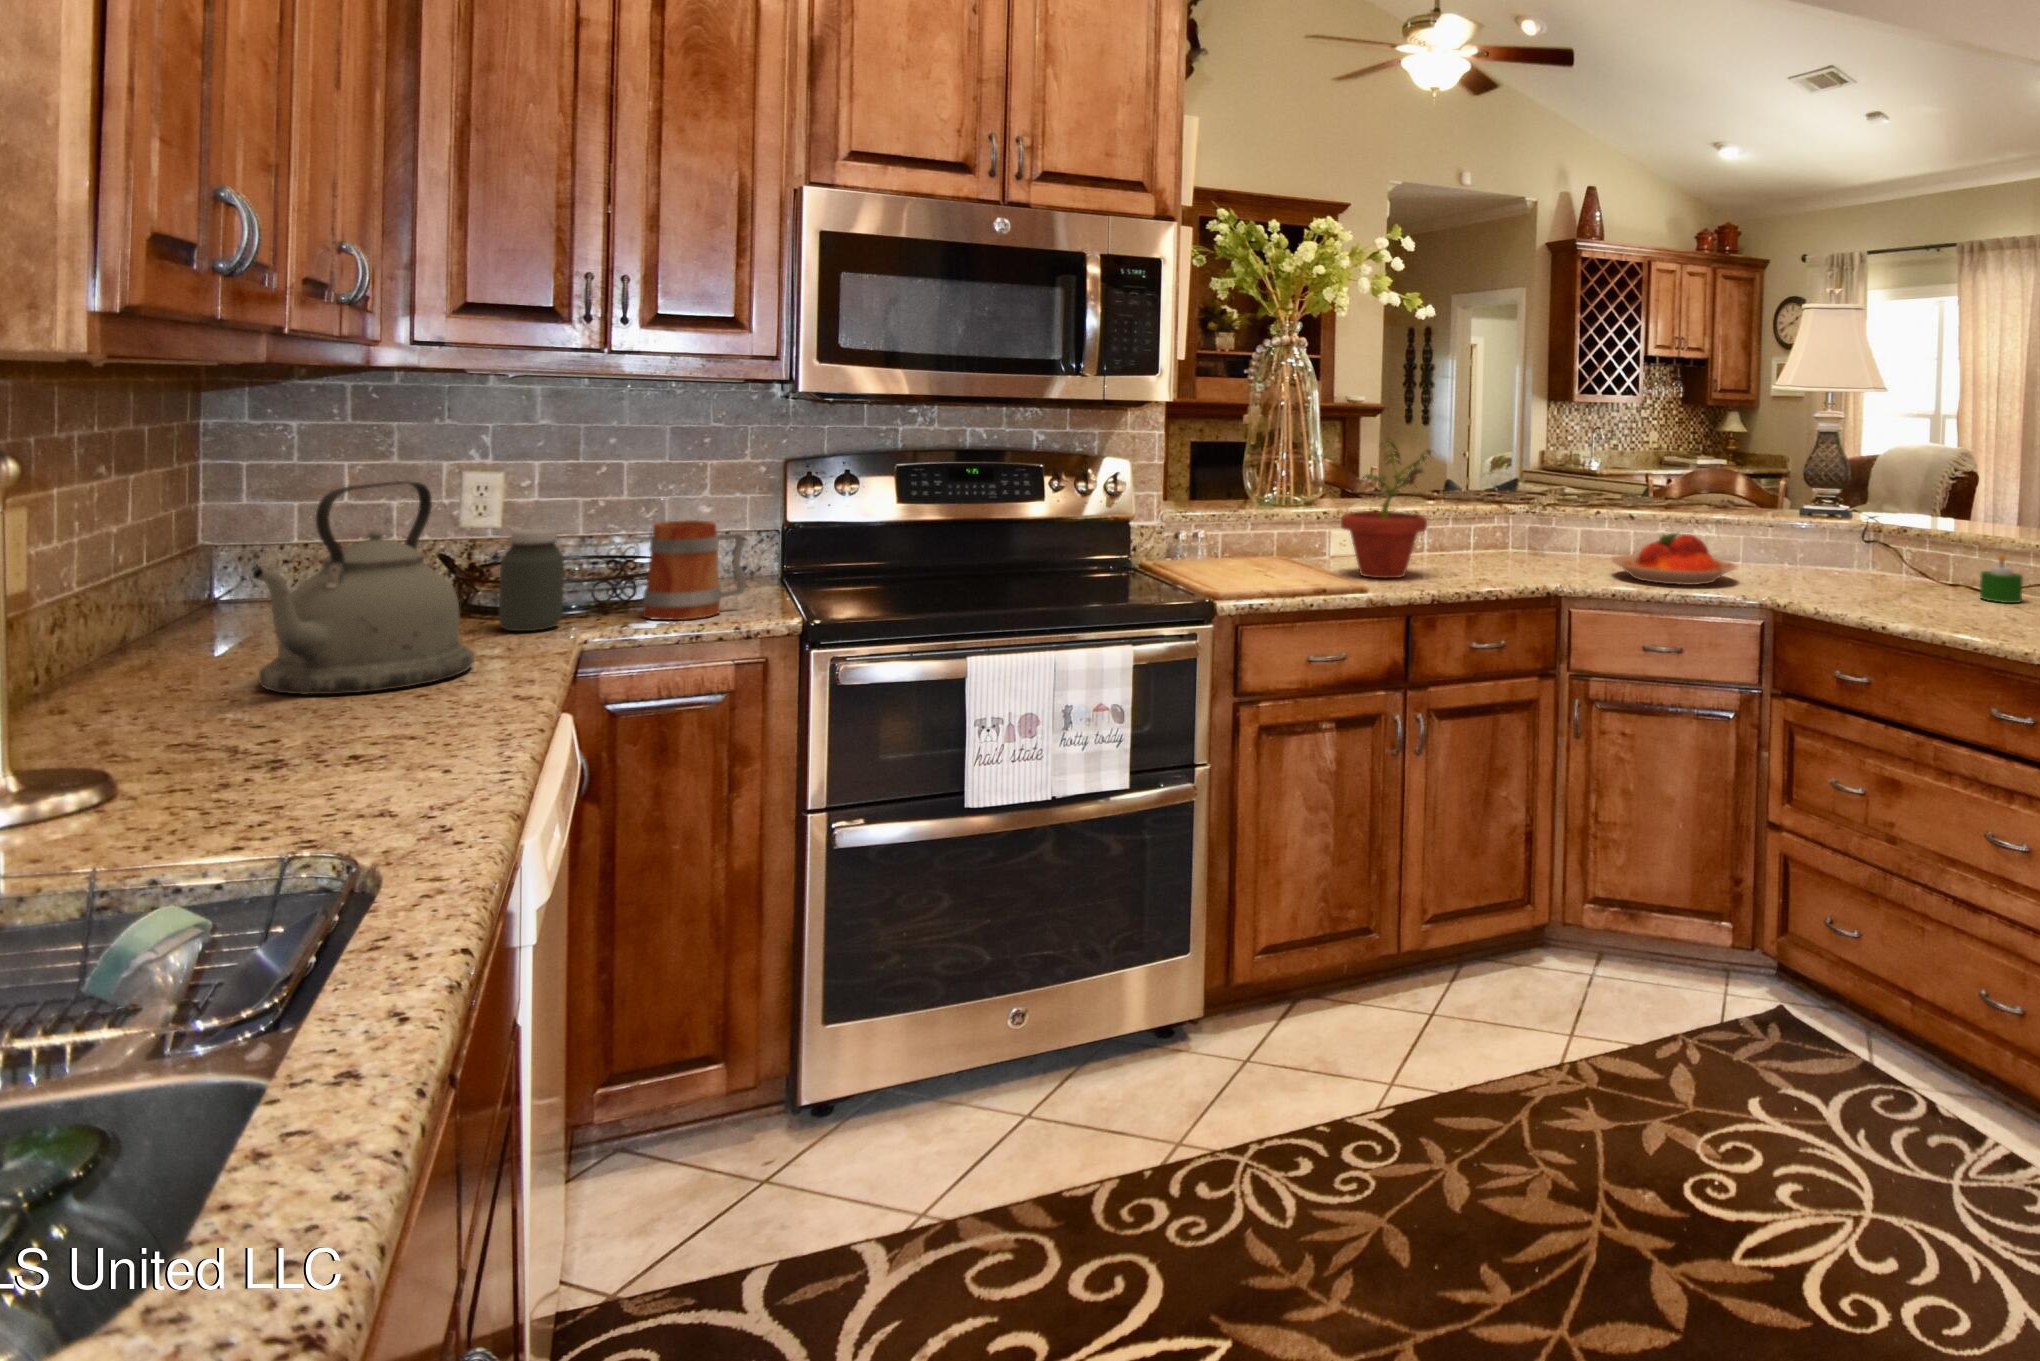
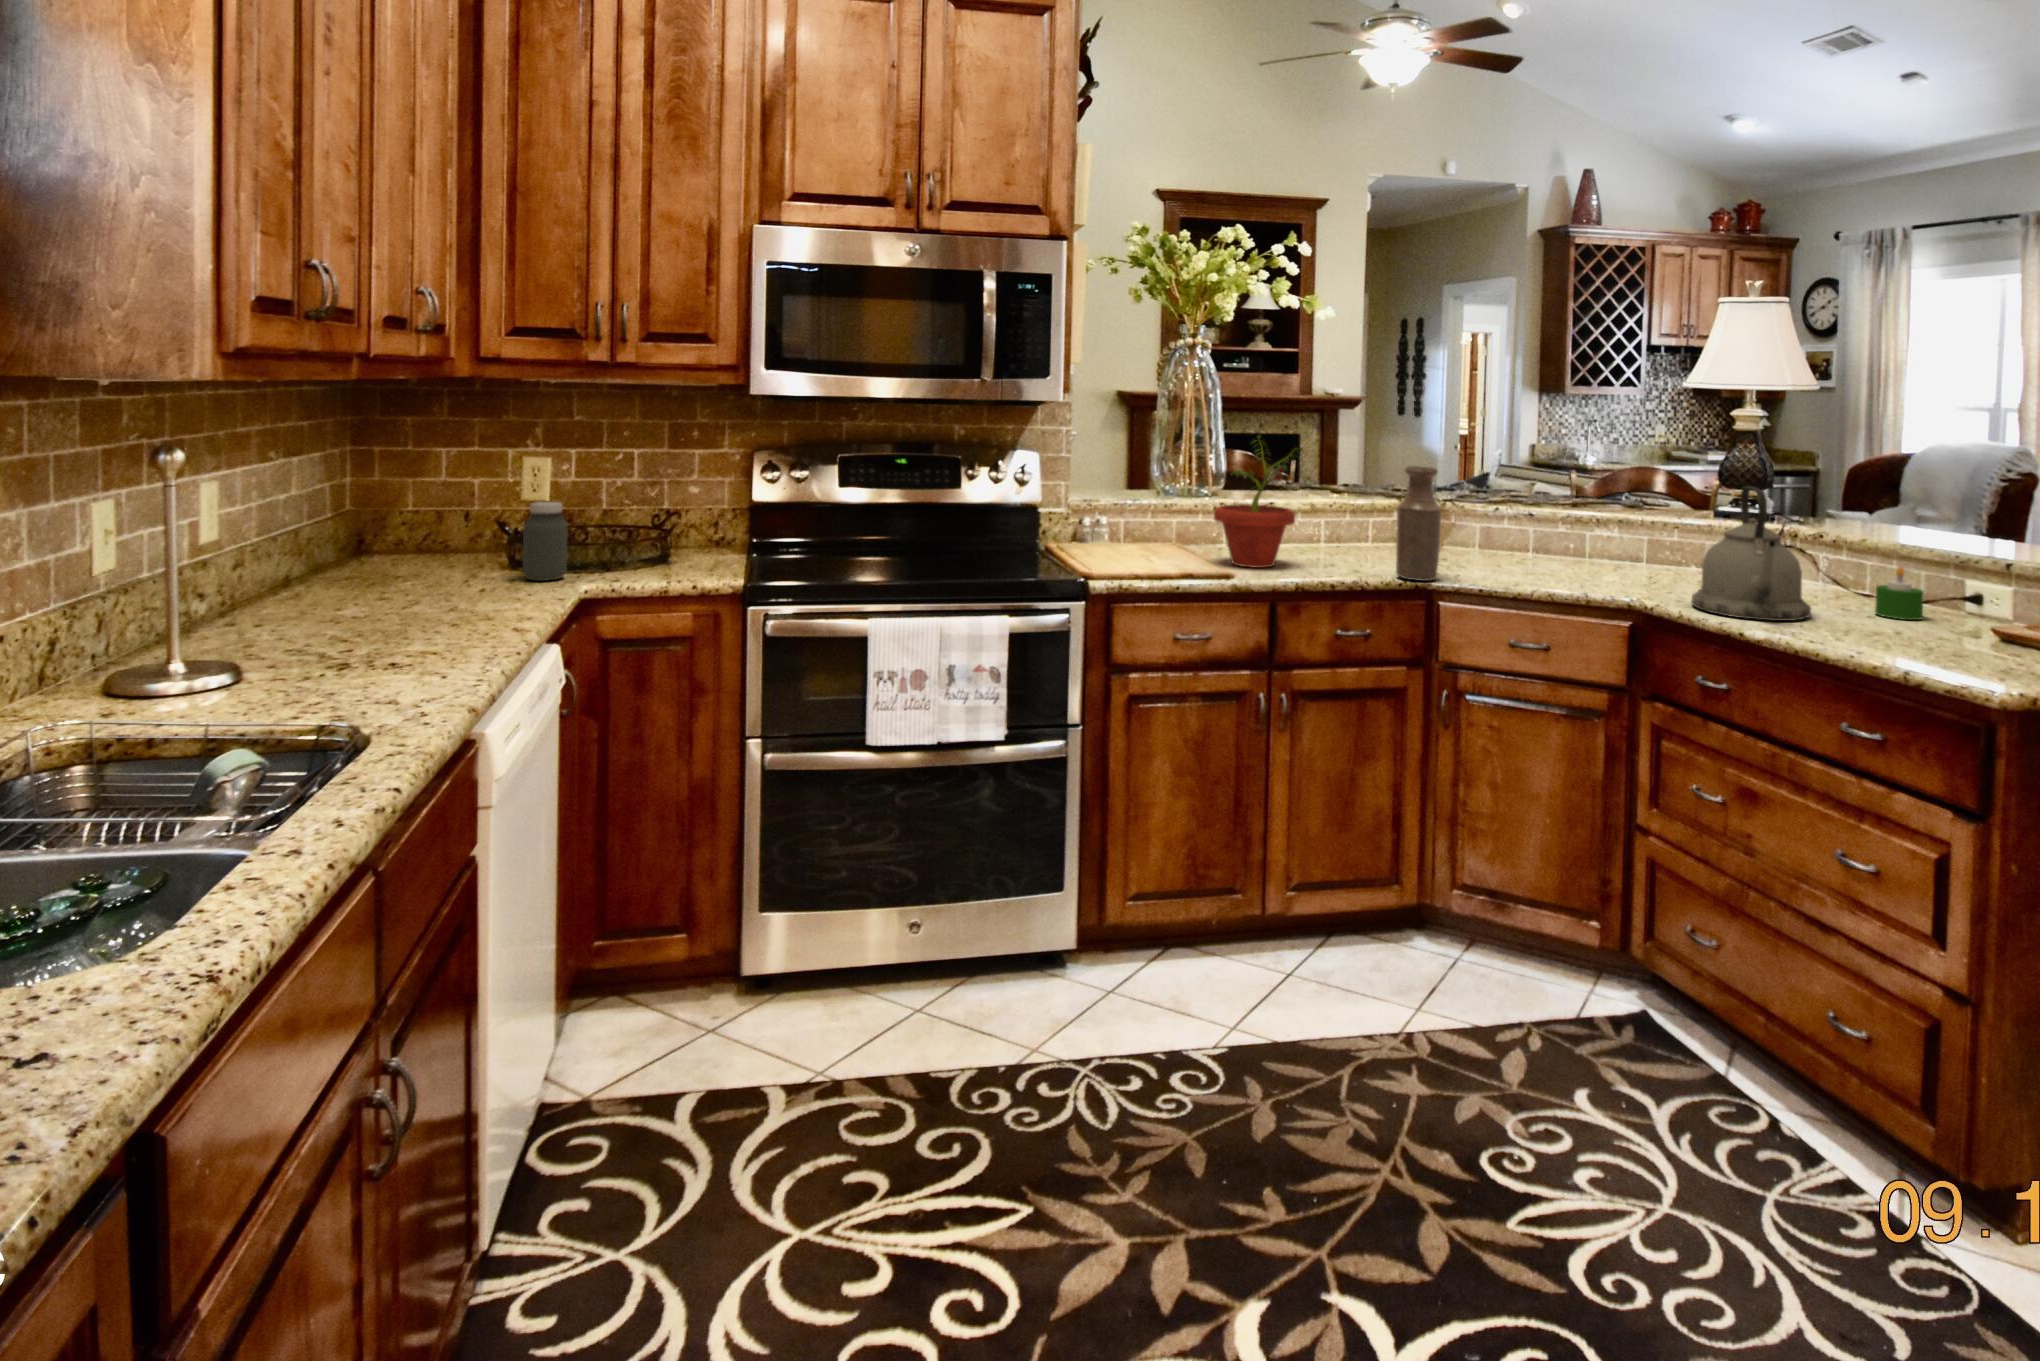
bottle: none [1534,467,1580,585] -> present [1396,466,1441,581]
kettle: present [253,481,474,694] -> present [1692,486,1811,621]
mug: present [643,520,746,620] -> none [625,498,702,577]
plate: present [1611,533,1736,585] -> none [1481,532,1611,586]

